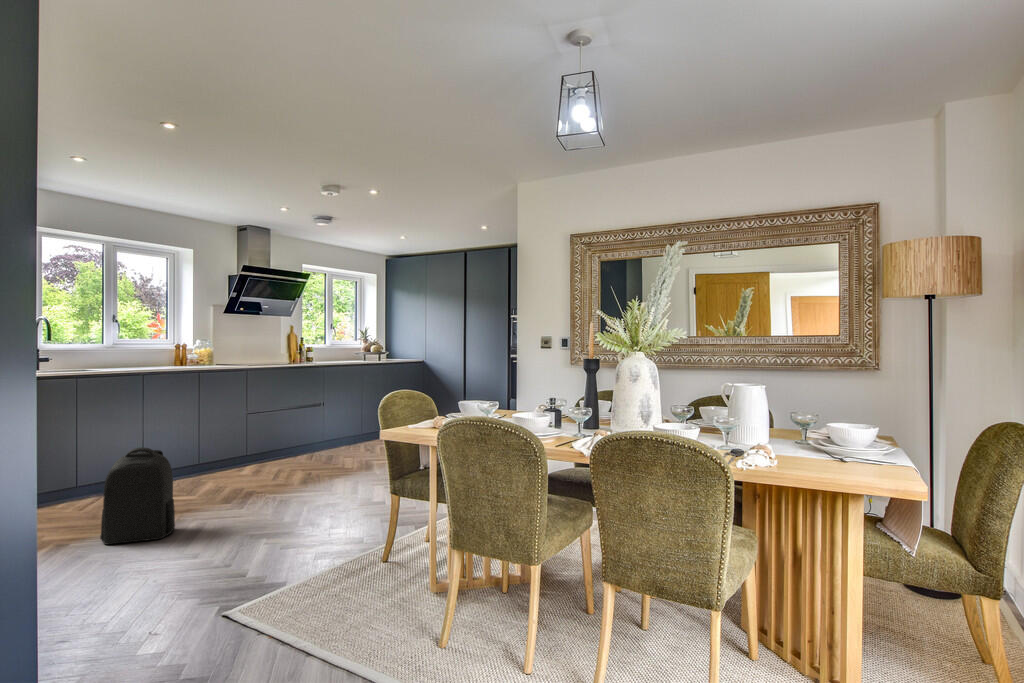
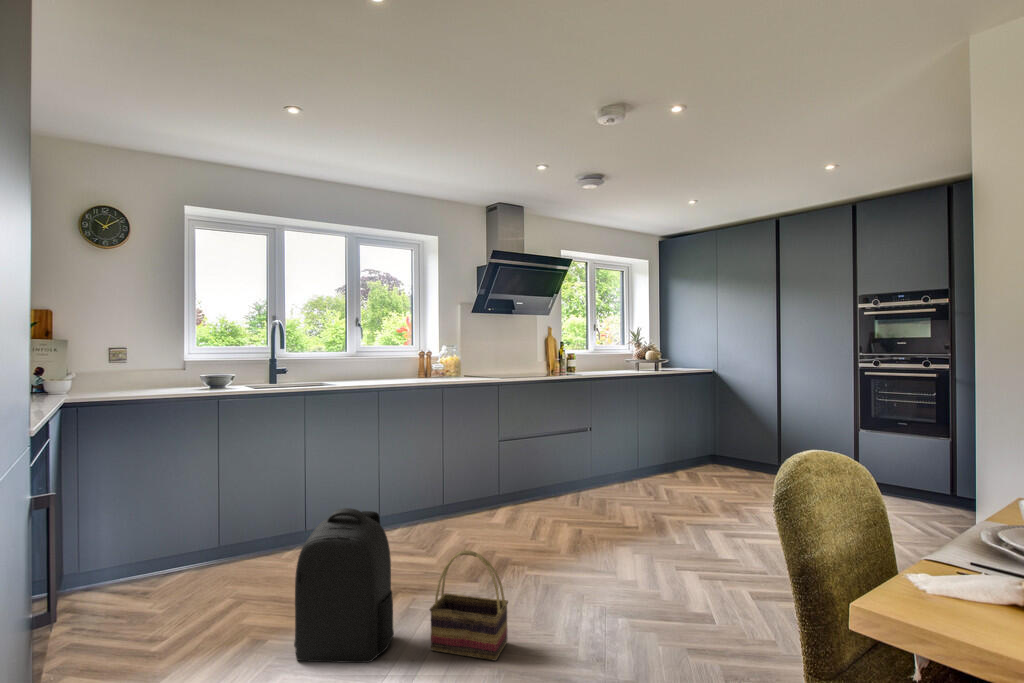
basket: none [202,468,256,530] -> present [430,551,508,660]

